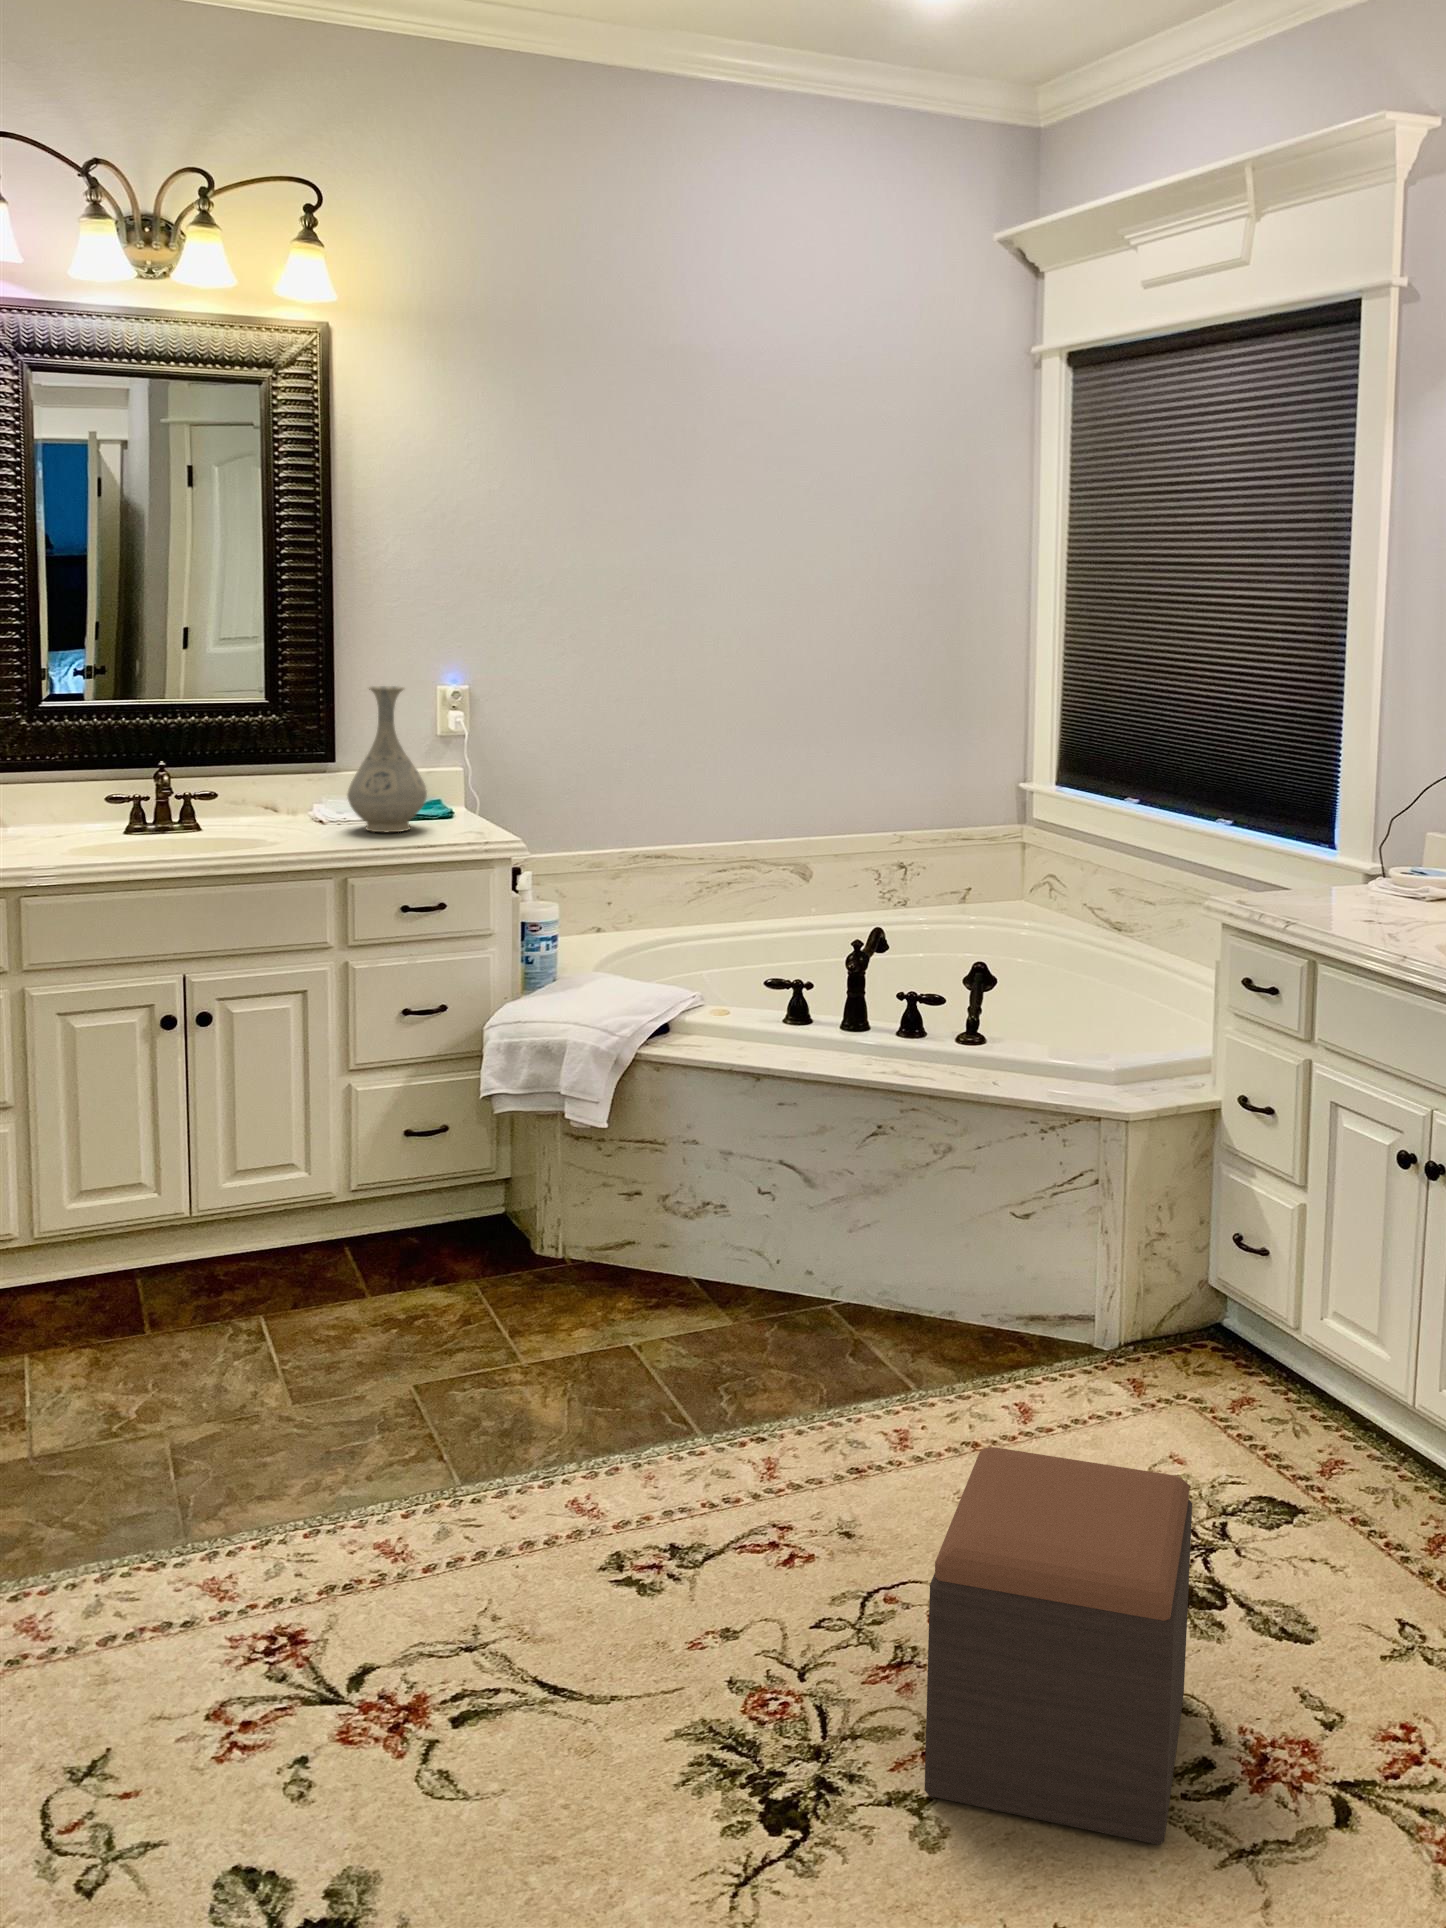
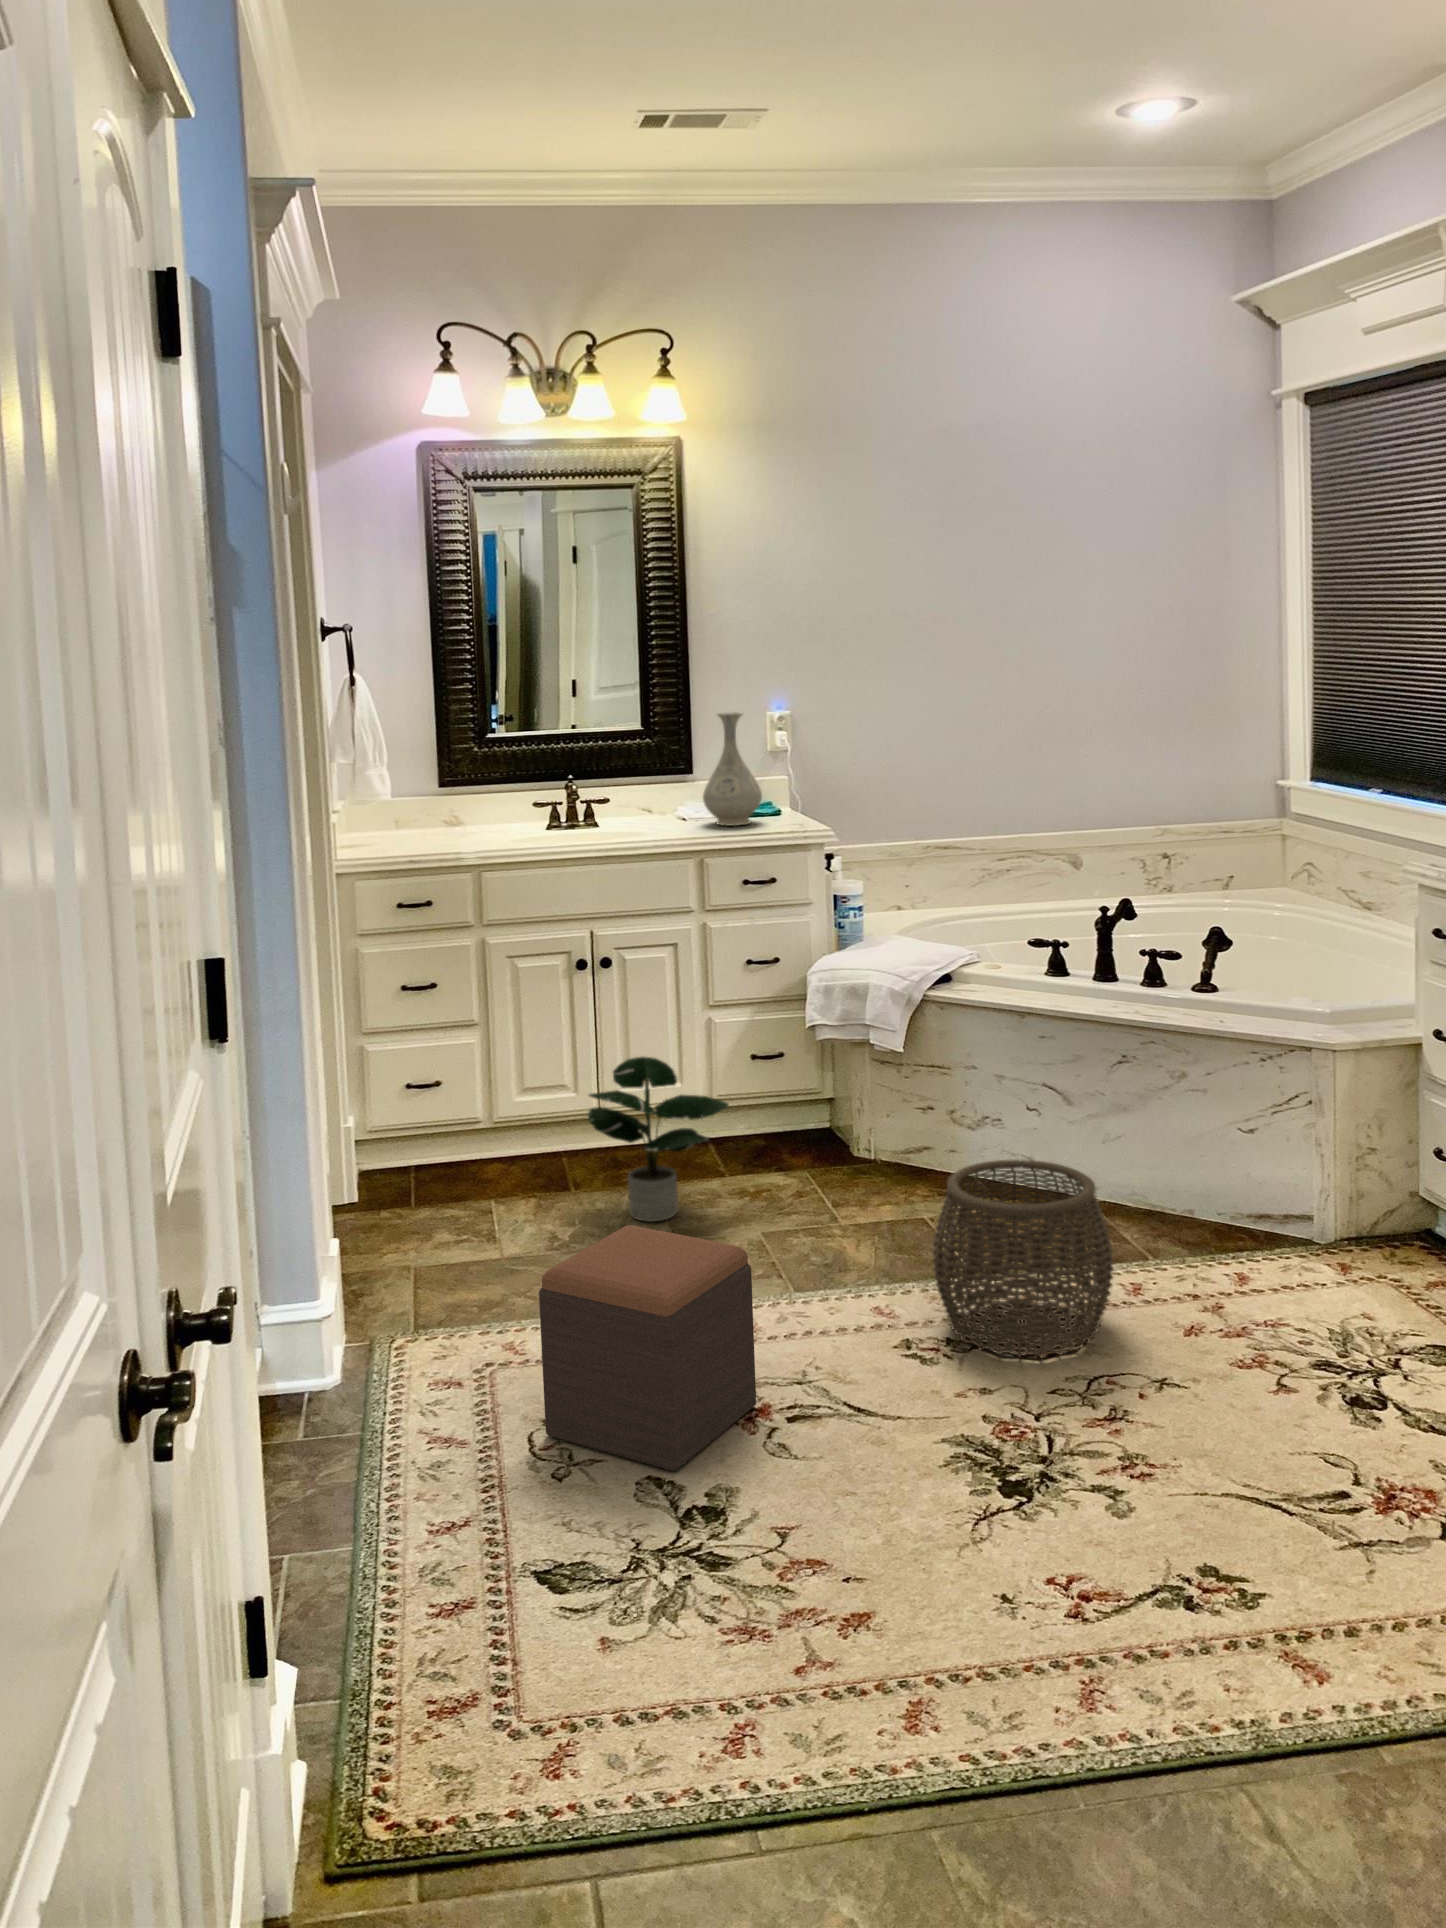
potted plant: none [170,1146,374,1376] -> present [588,1057,729,1222]
woven basket: none [651,1290,889,1570] -> present [932,1159,1114,1357]
footstool: present [925,1447,1192,1845] -> present [539,1225,756,1471]

